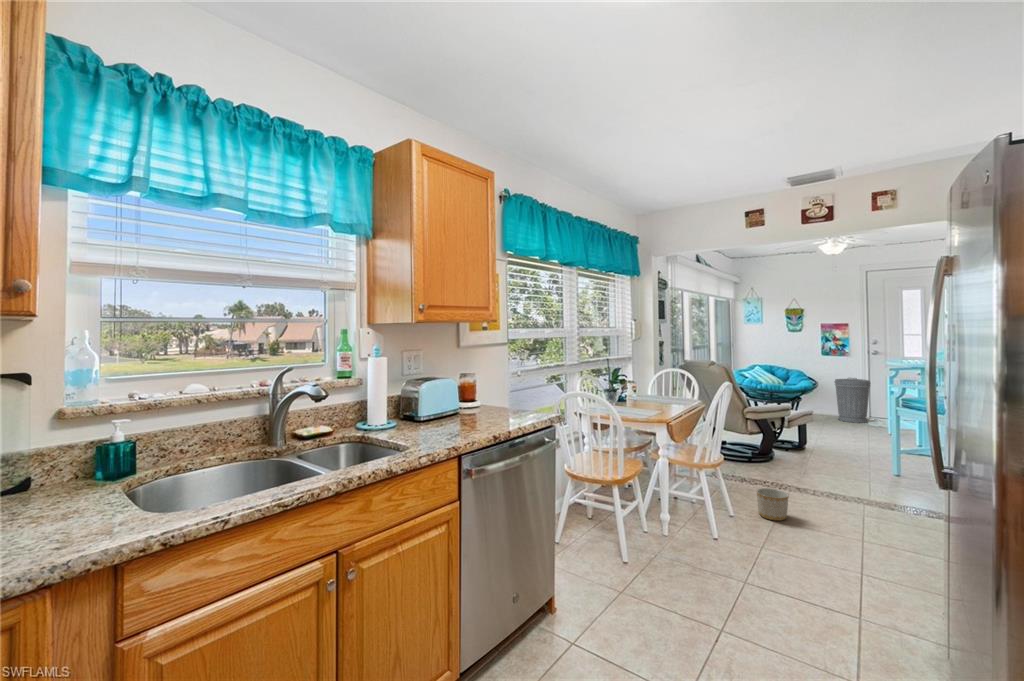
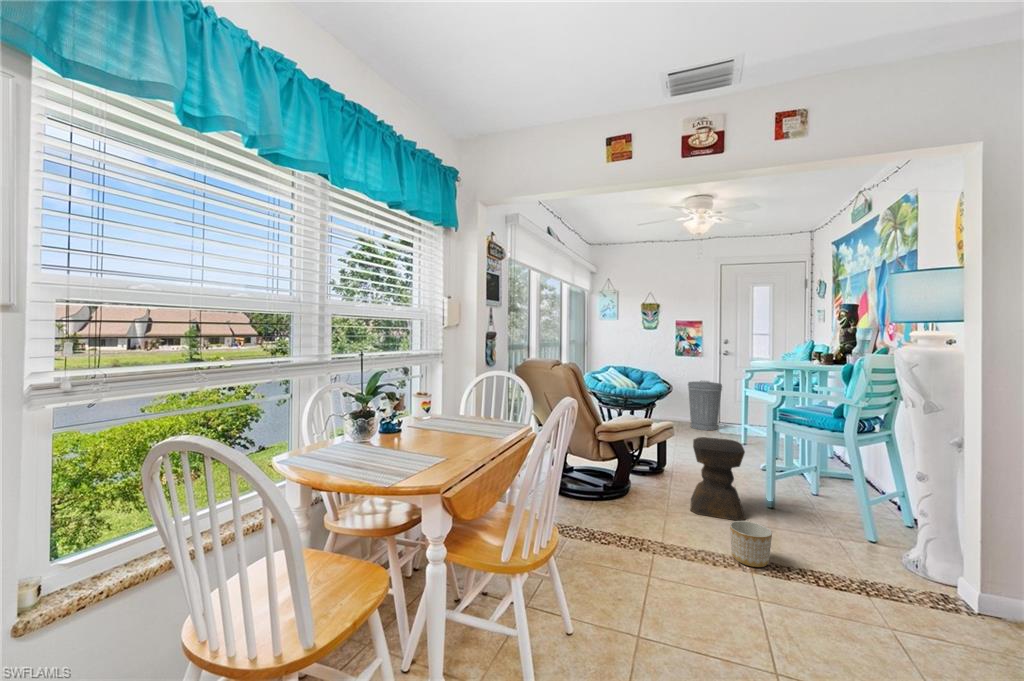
stool: none [822,419,869,479] -> present [690,437,745,521]
planter: present [757,488,788,521] -> present [730,521,772,567]

